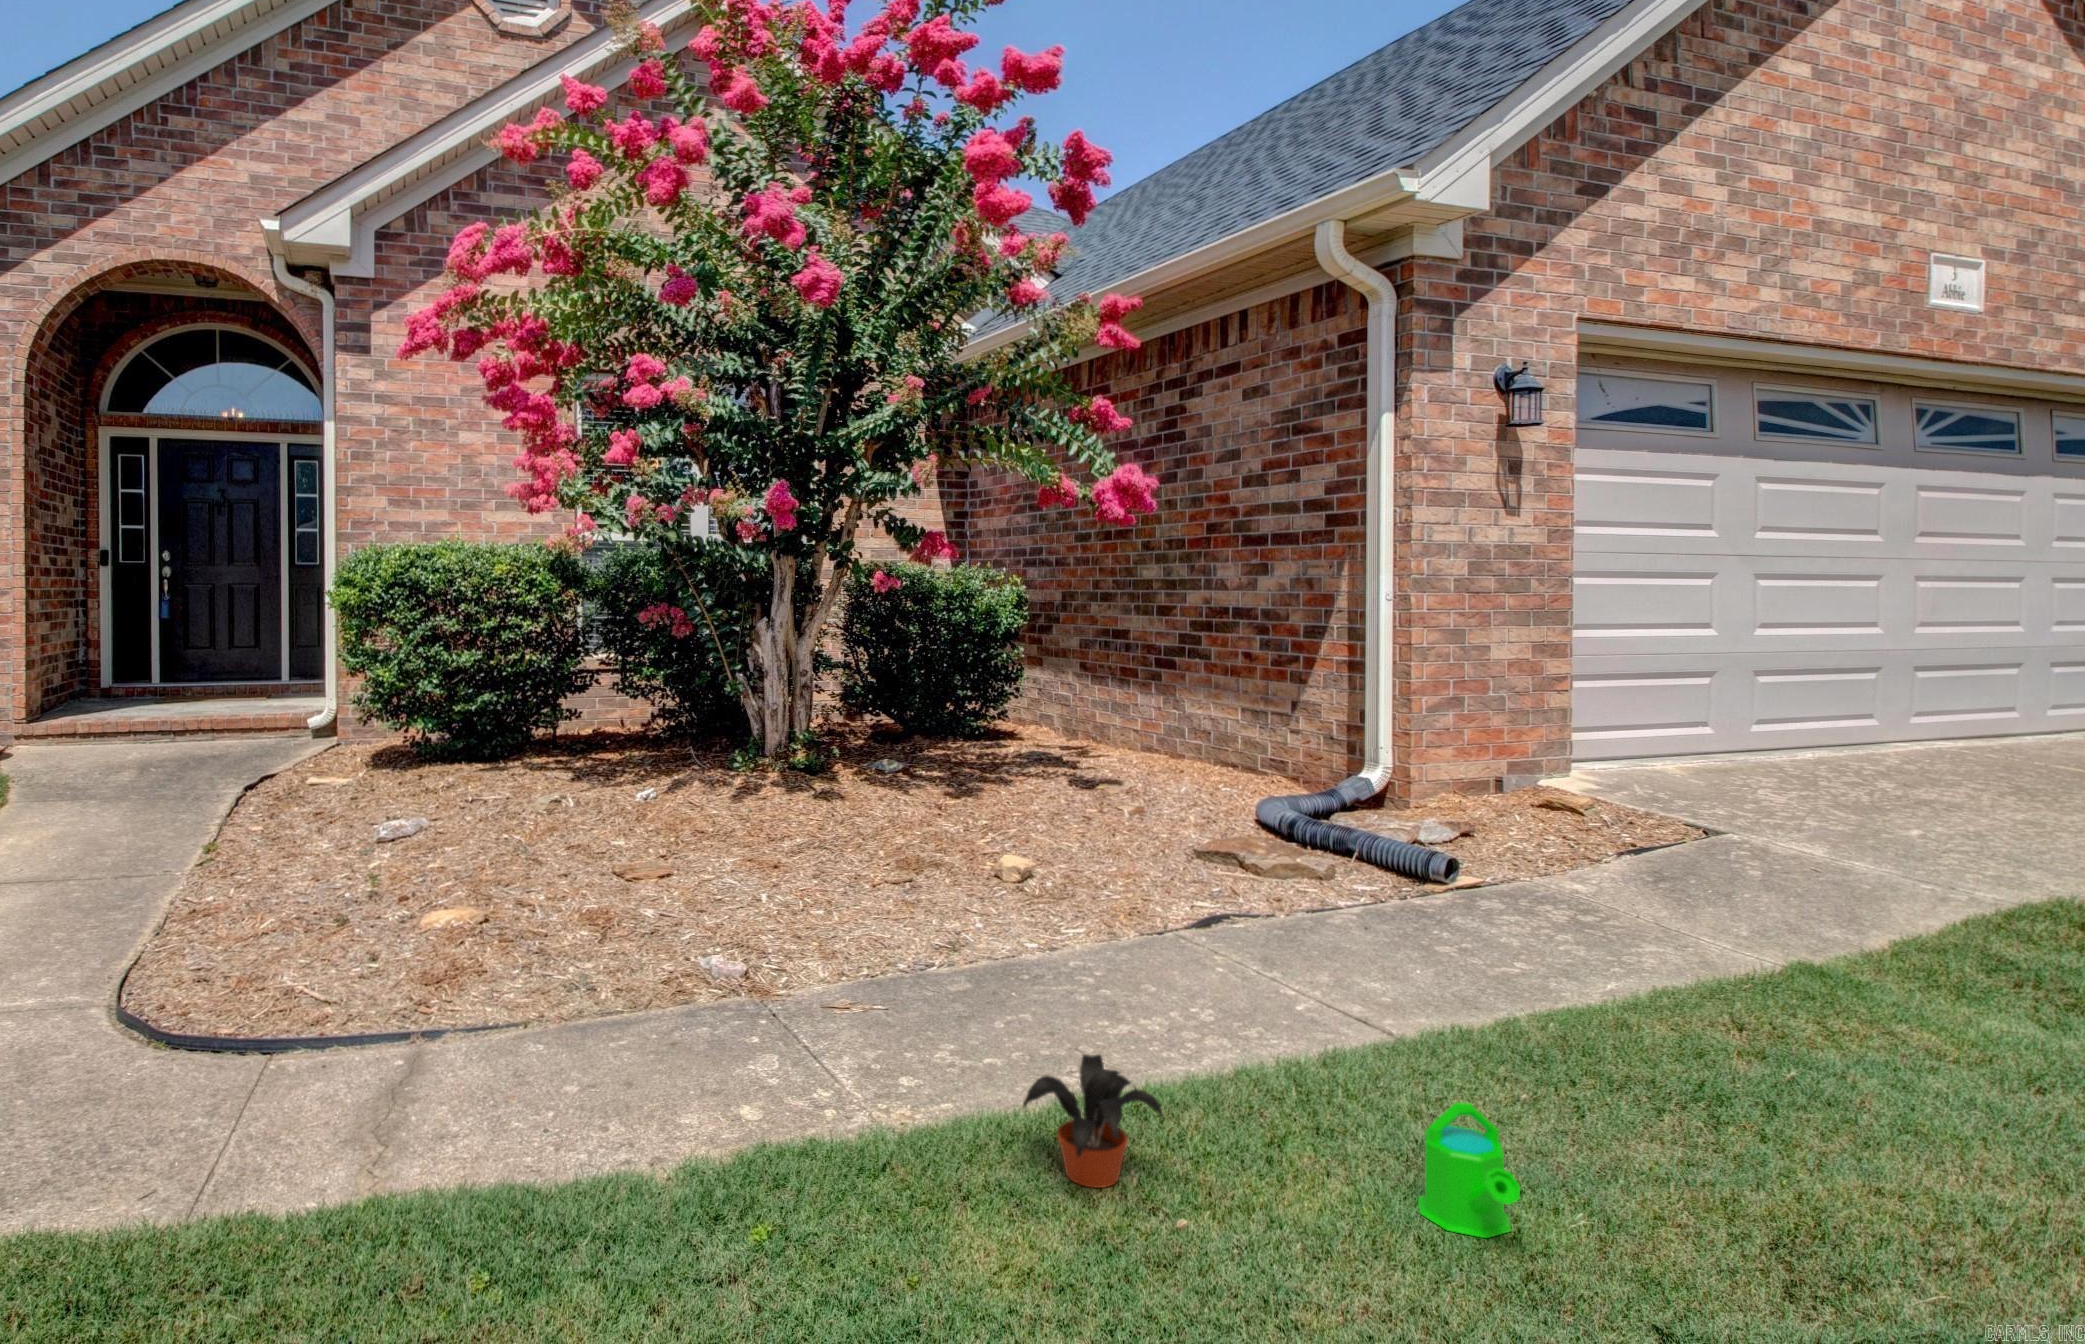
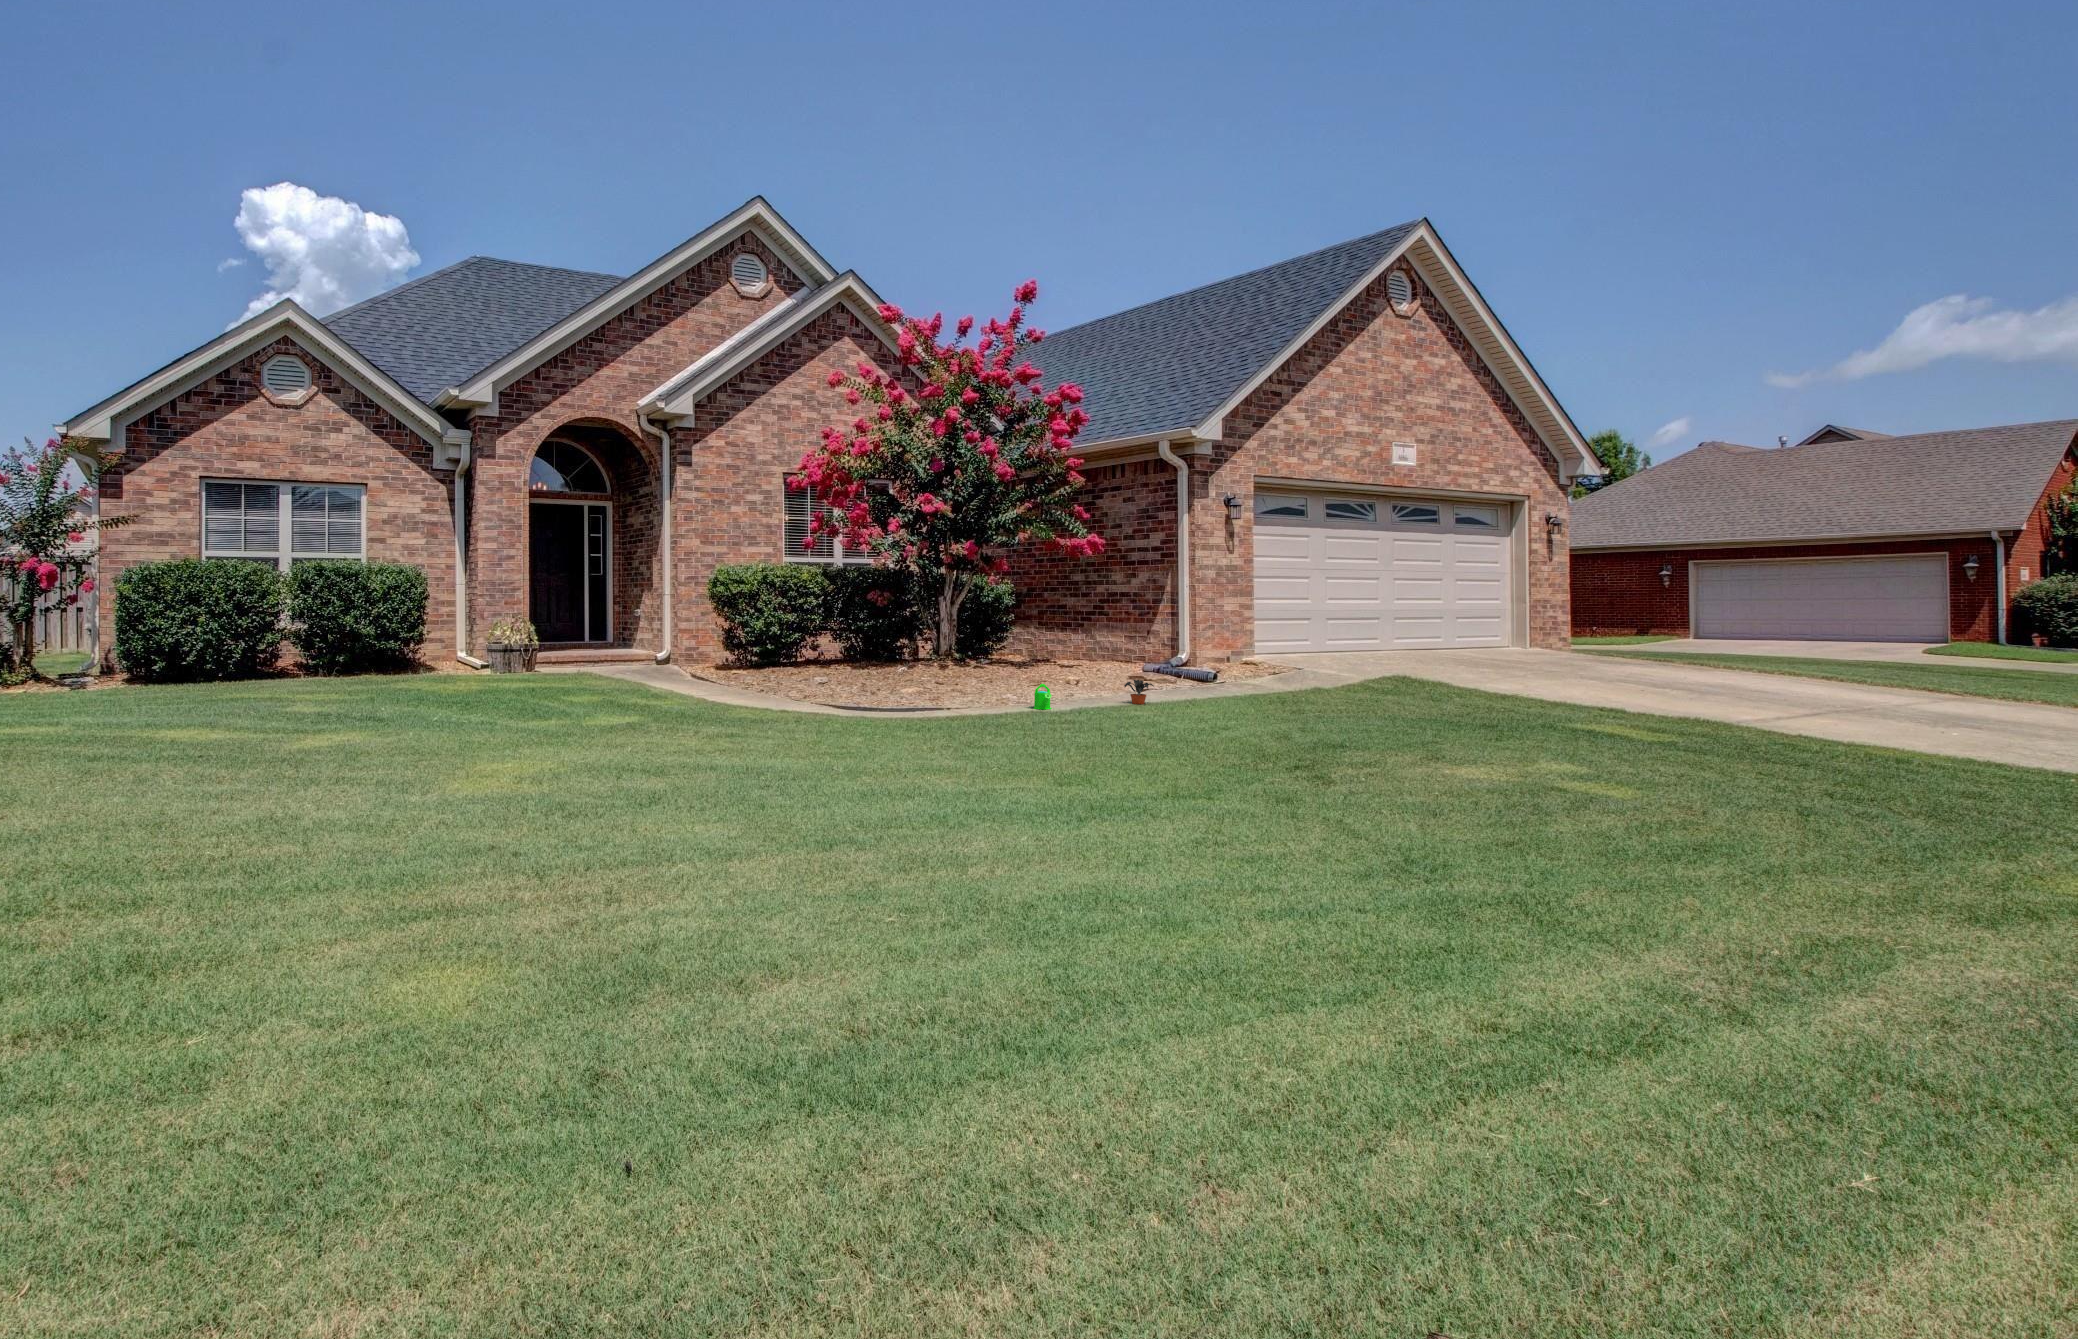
watering can: present [1418,1102,1520,1238] -> present [1034,684,1052,709]

